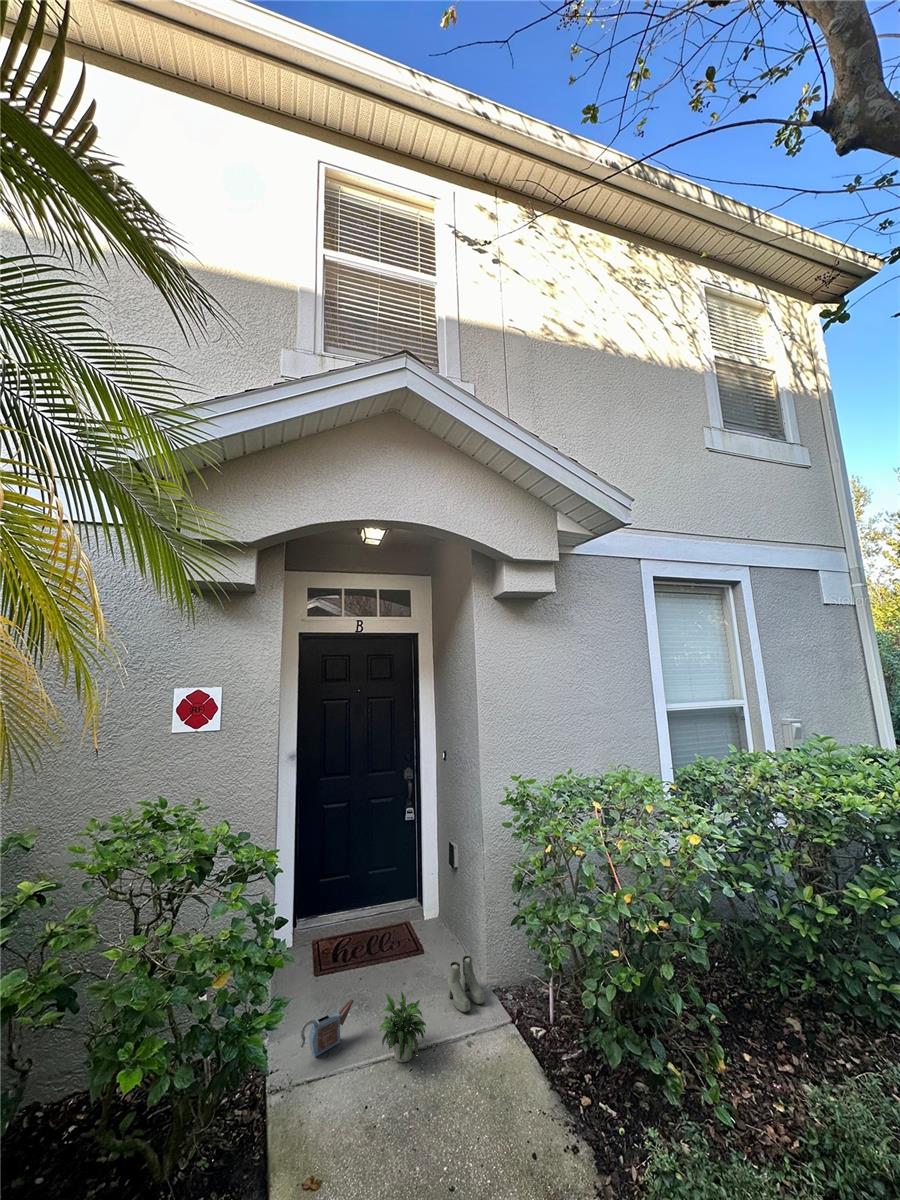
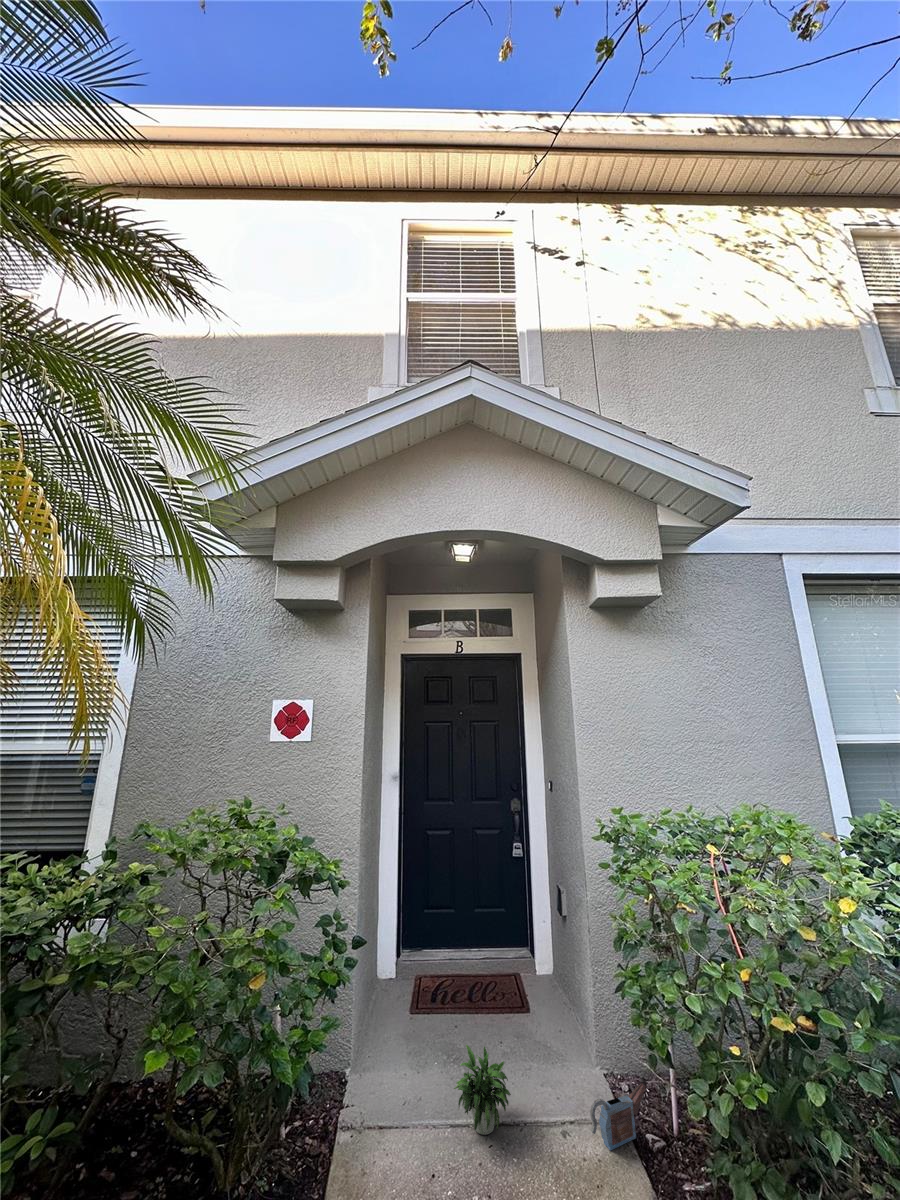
boots: present [447,956,485,1012] -> none [547,1021,590,1092]
watering can: present [300,1000,354,1057] -> present [590,1083,646,1150]

